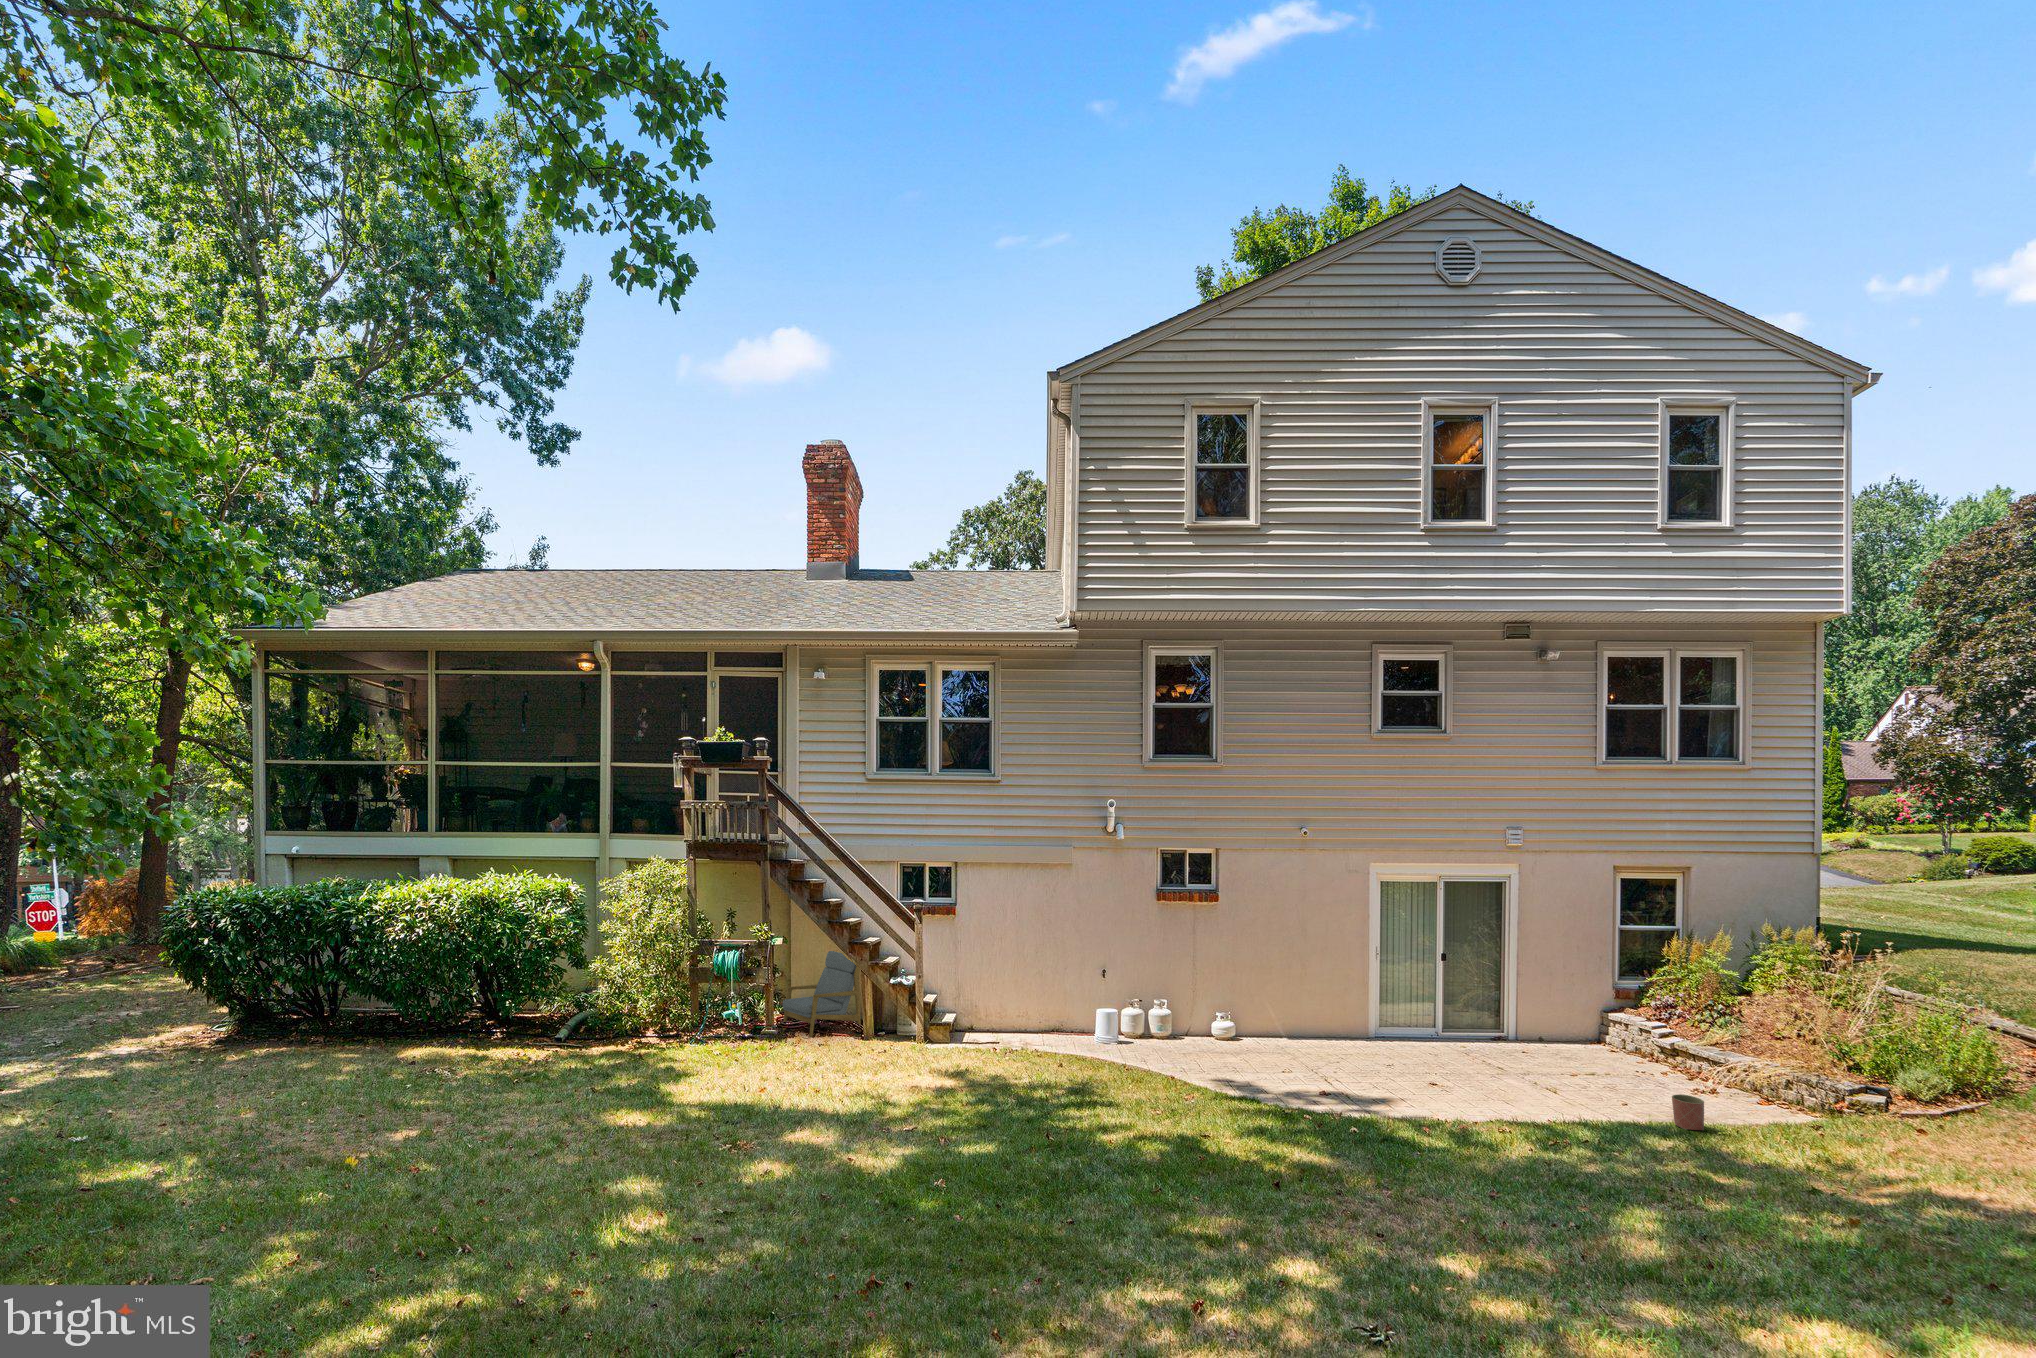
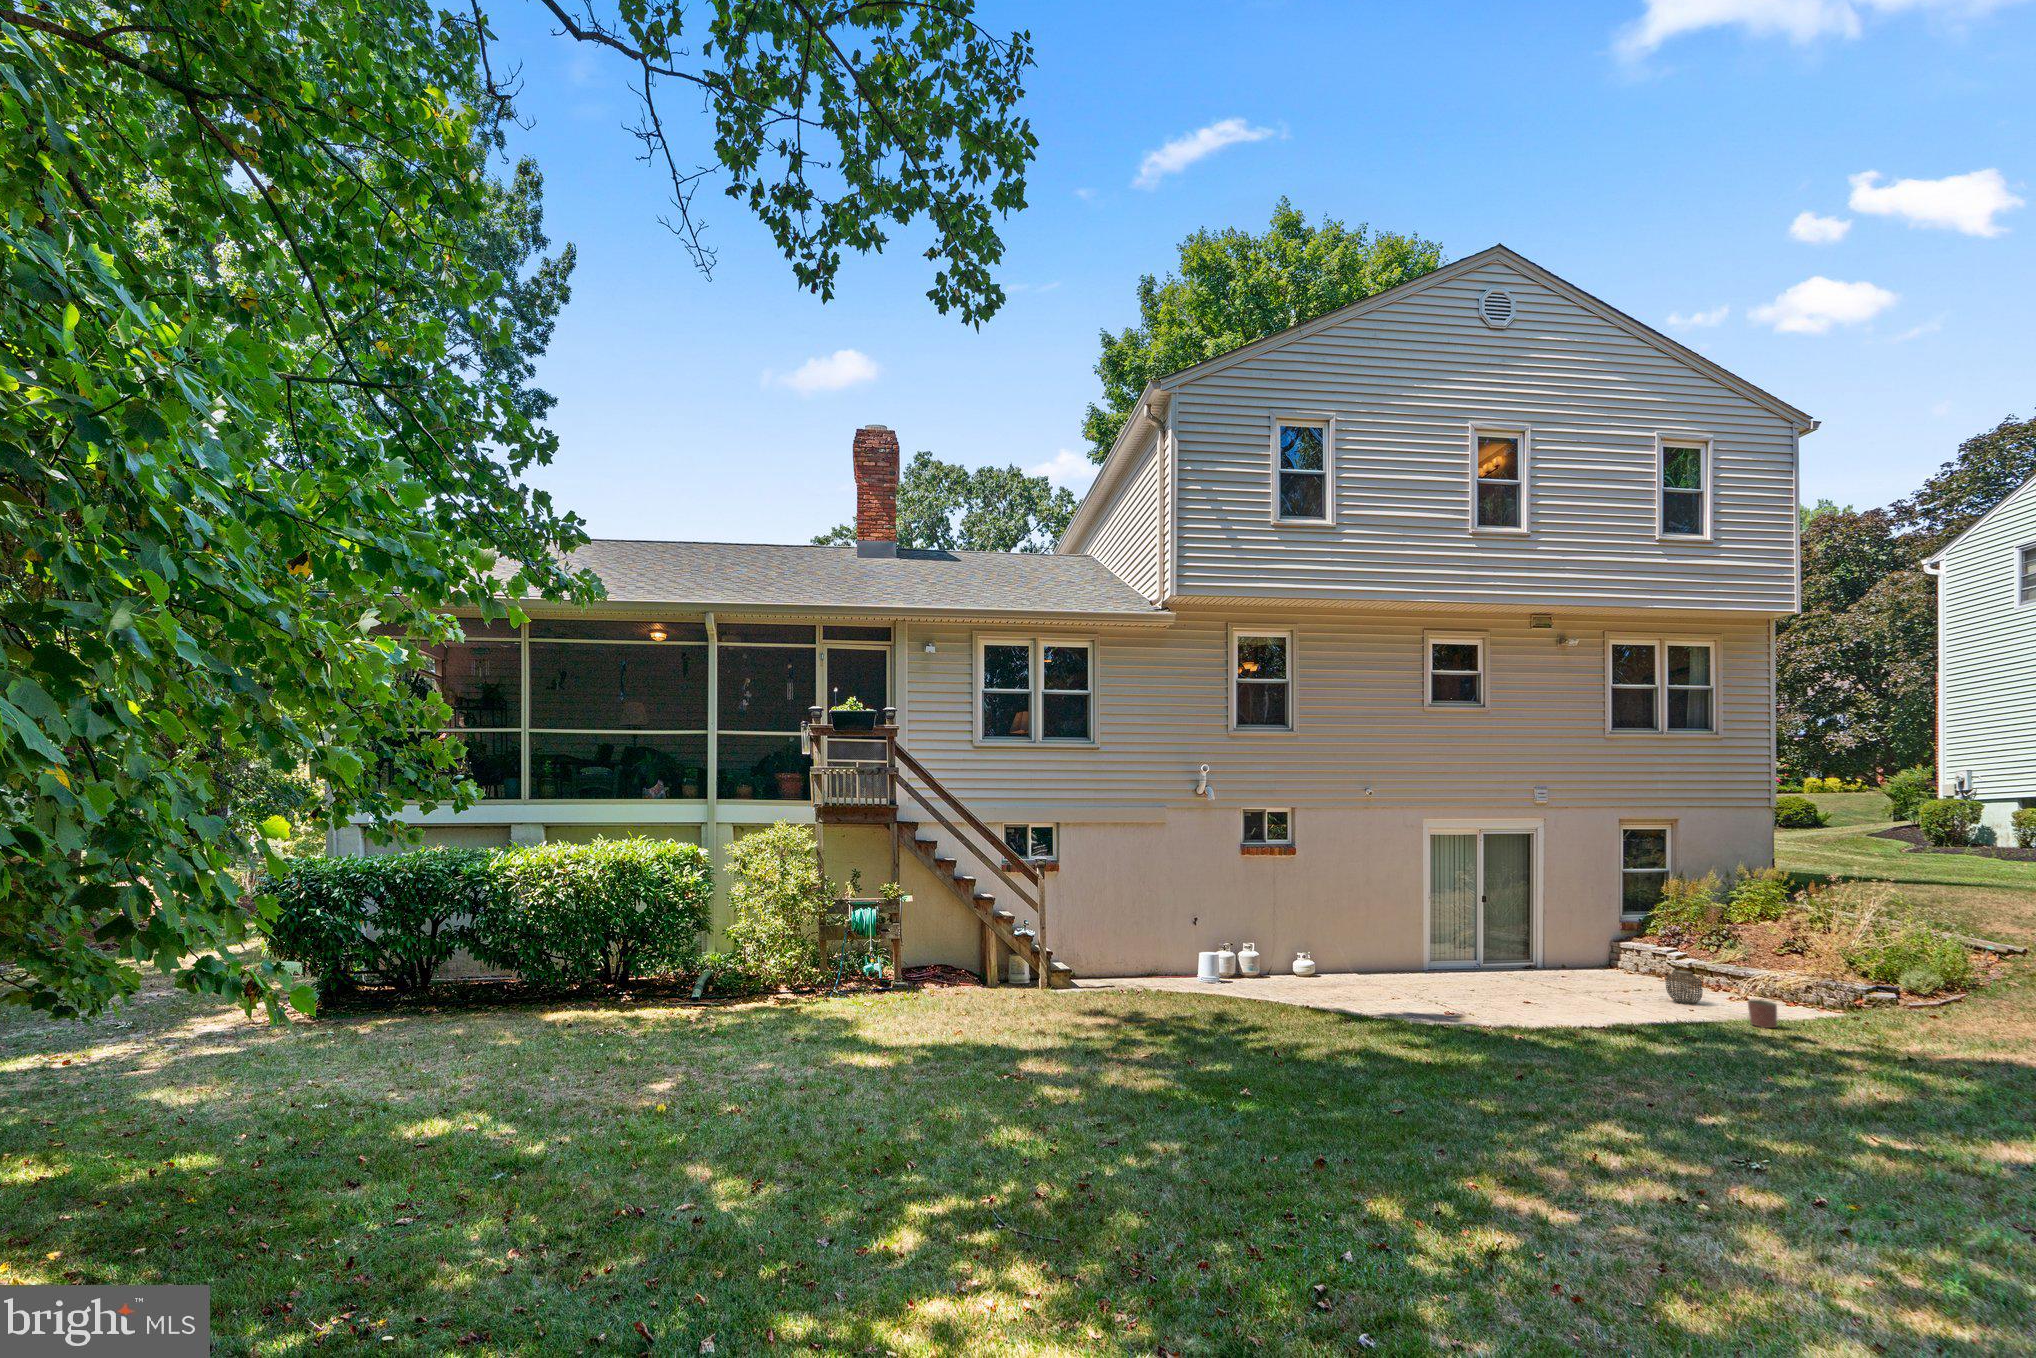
armchair: present [782,951,861,1038] -> none [908,910,981,994]
woven basket: none [1616,1051,1657,1093] -> present [1665,970,1703,1005]

